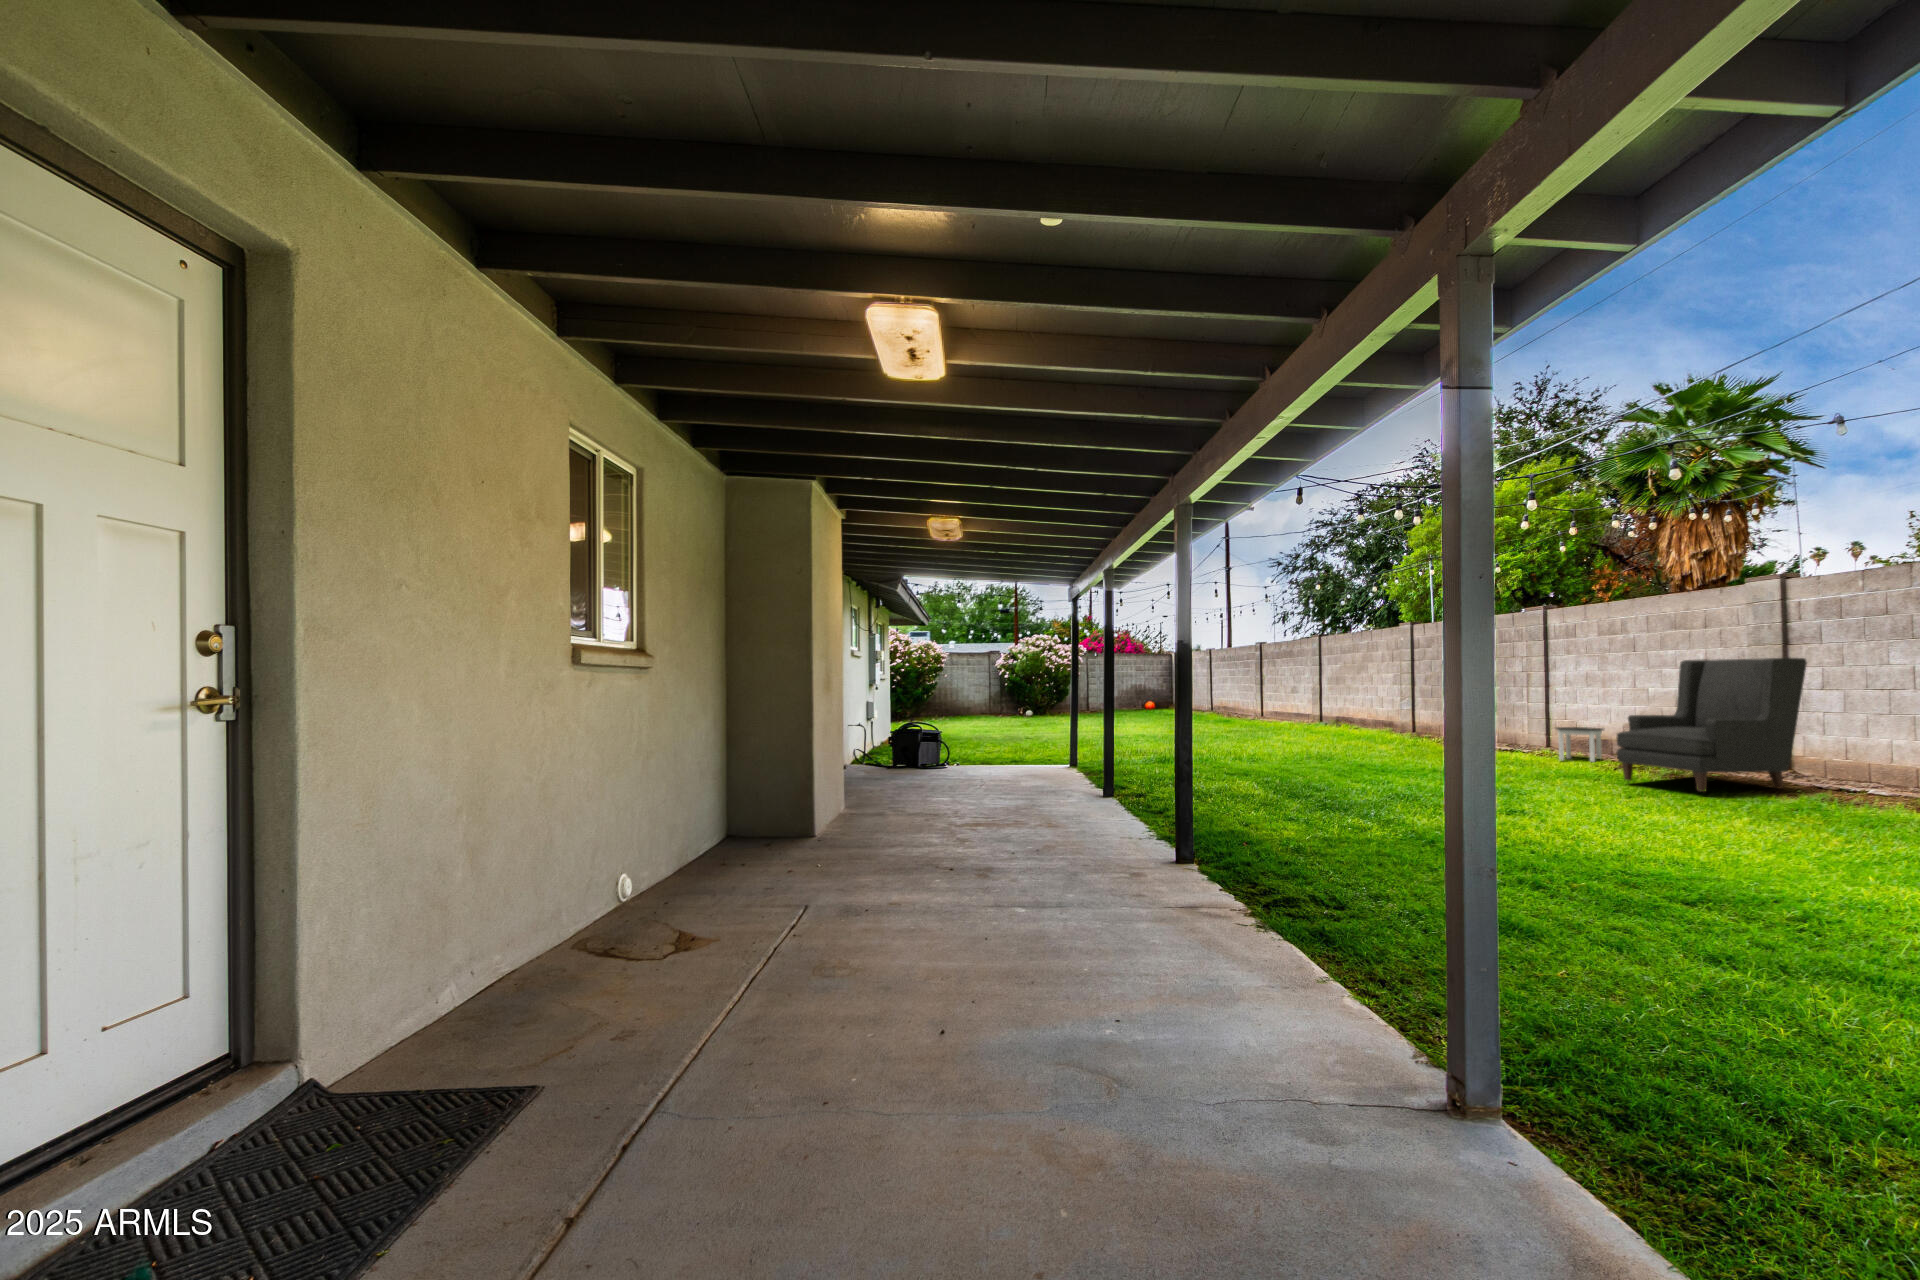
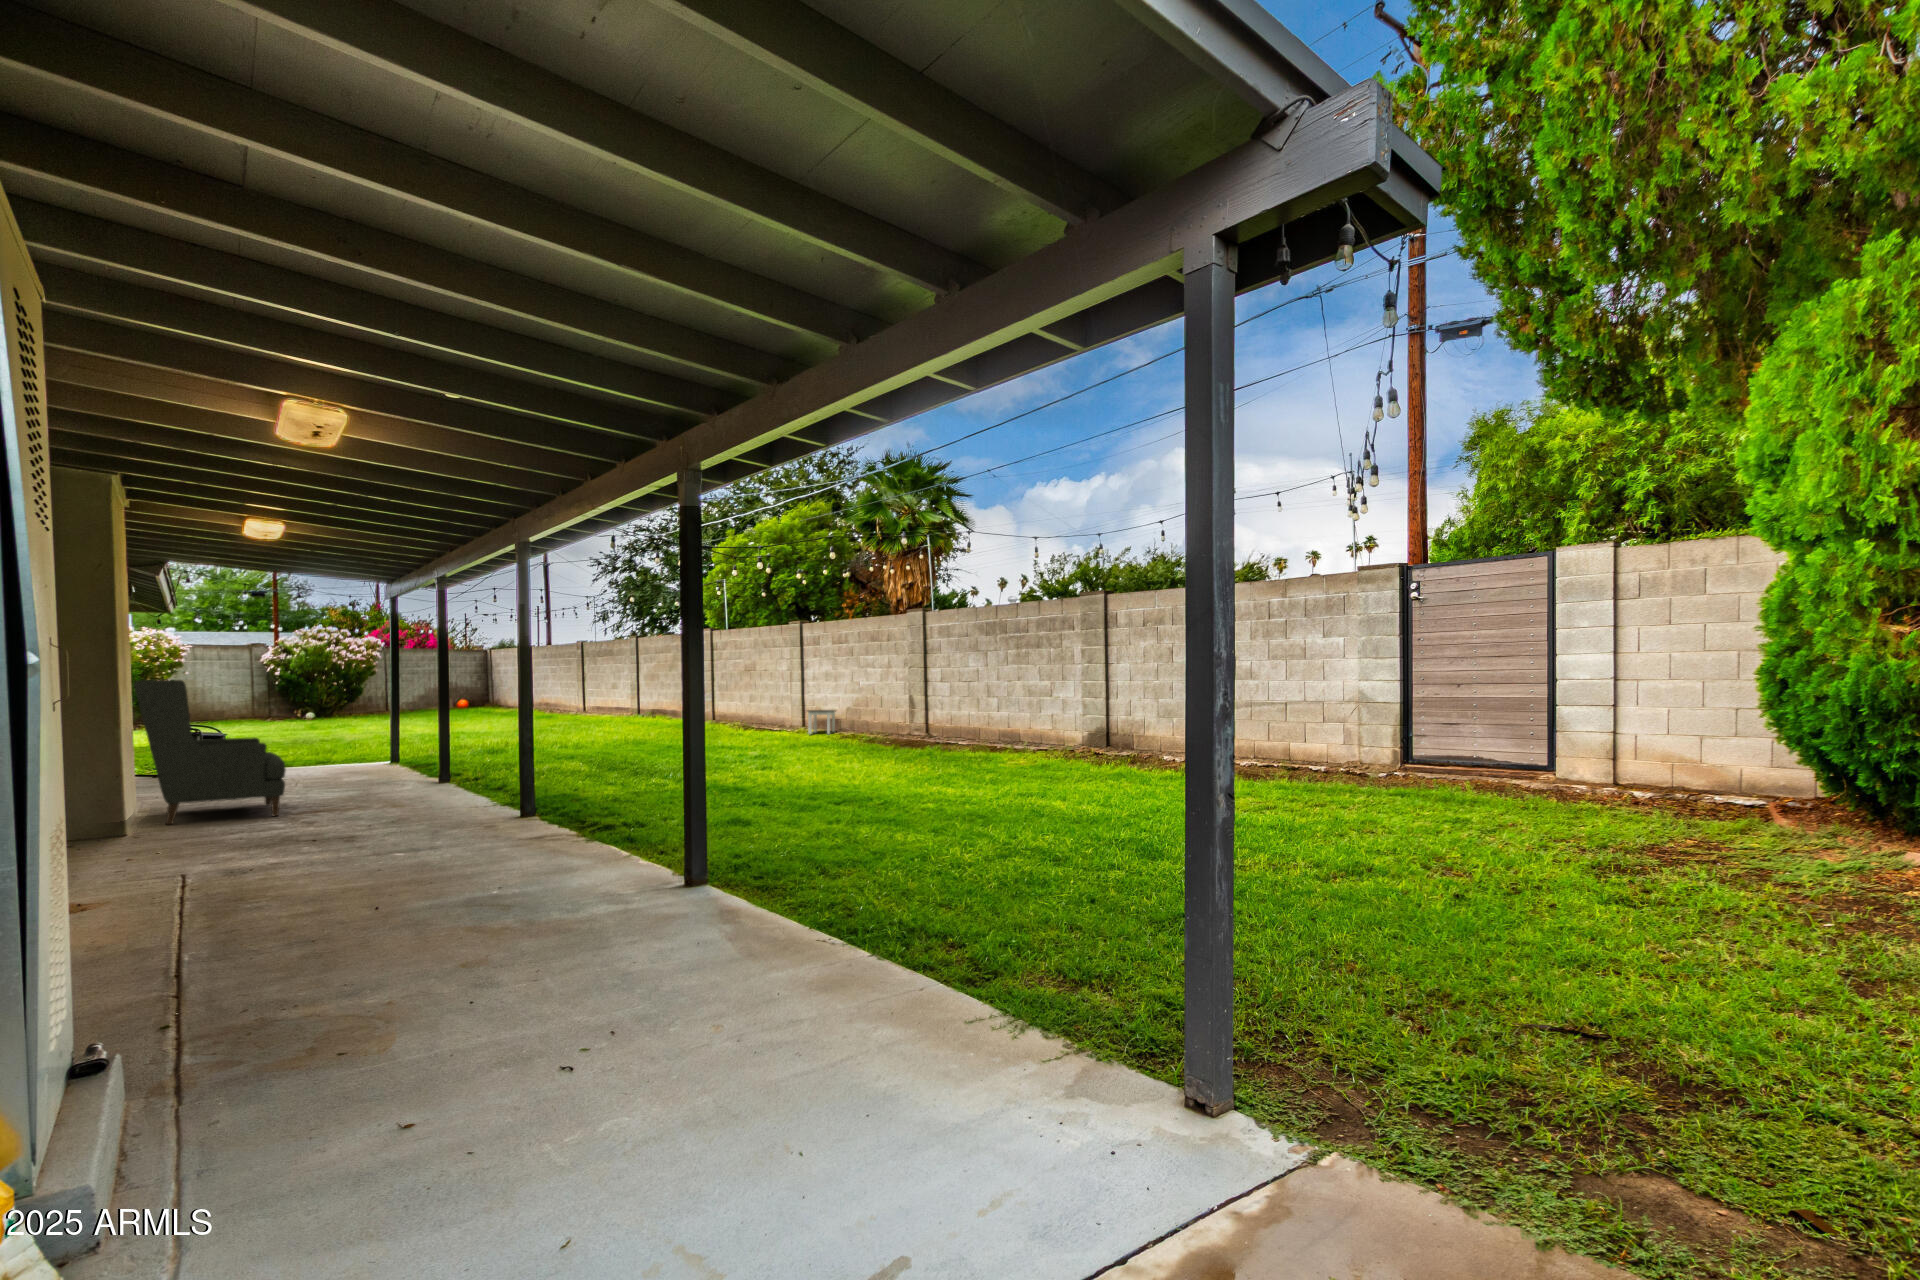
chair: present [1616,658,1807,792] -> present [134,679,286,825]

